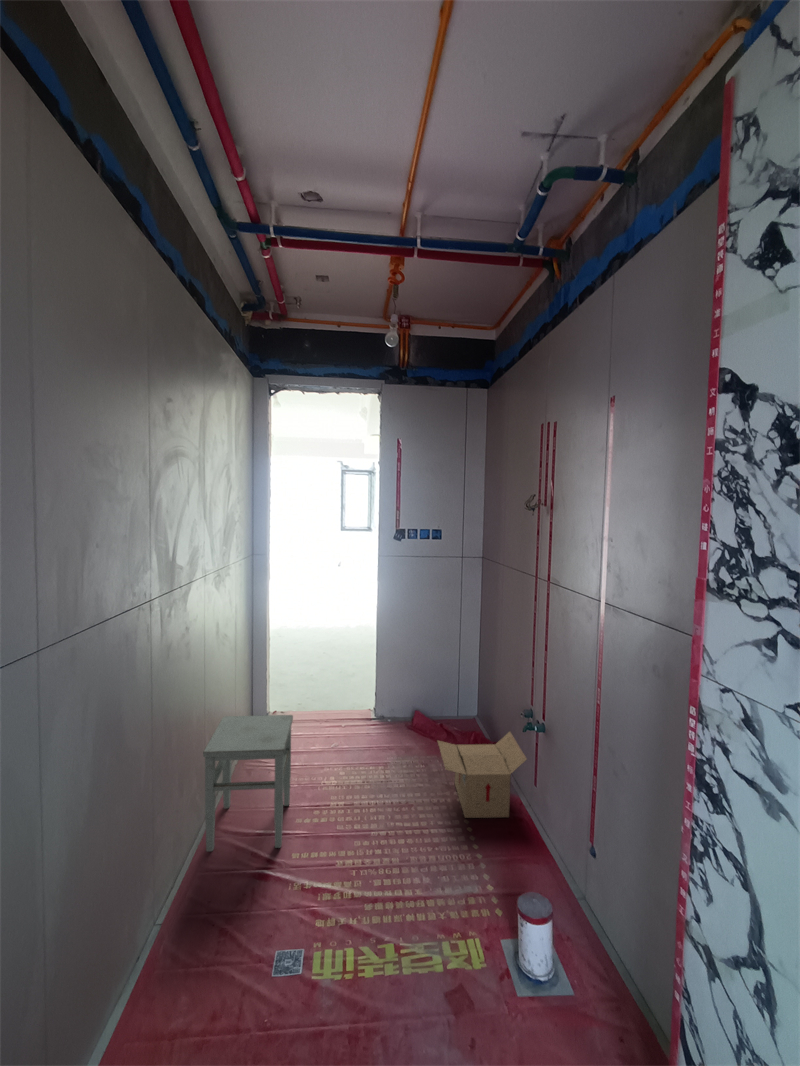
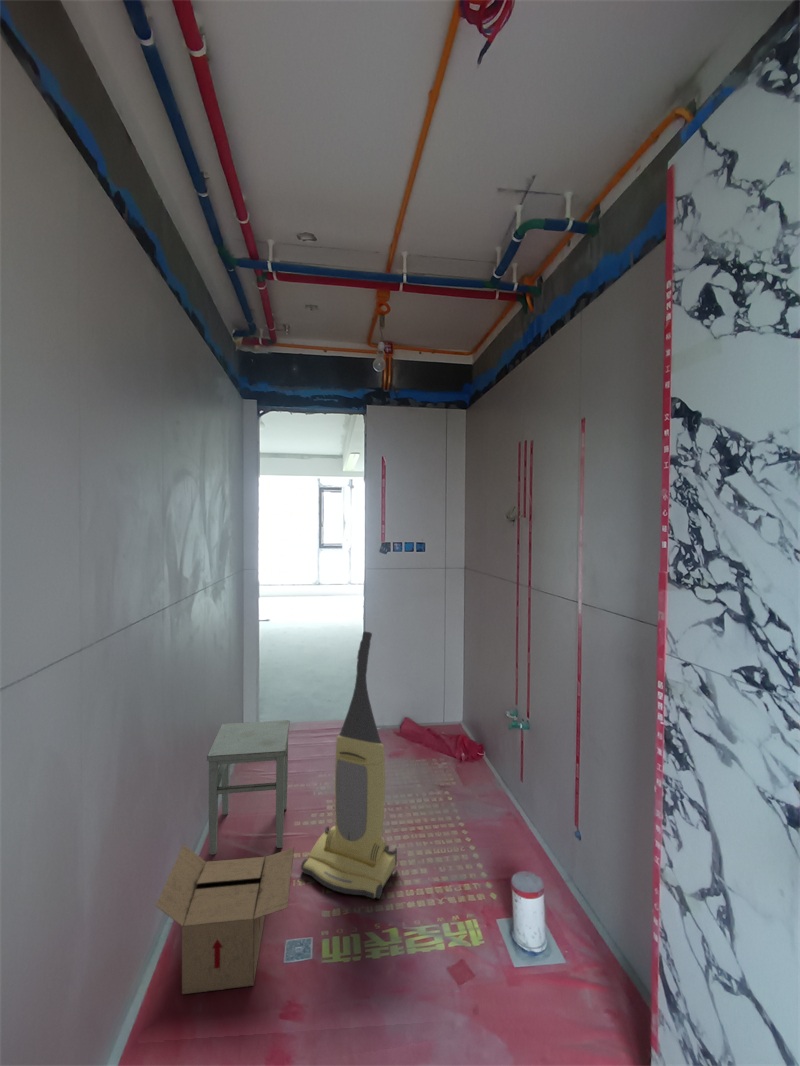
vacuum cleaner: none [298,628,399,911] -> present [301,632,397,899]
cardboard box: present [437,731,527,818] -> present [156,844,294,994]

